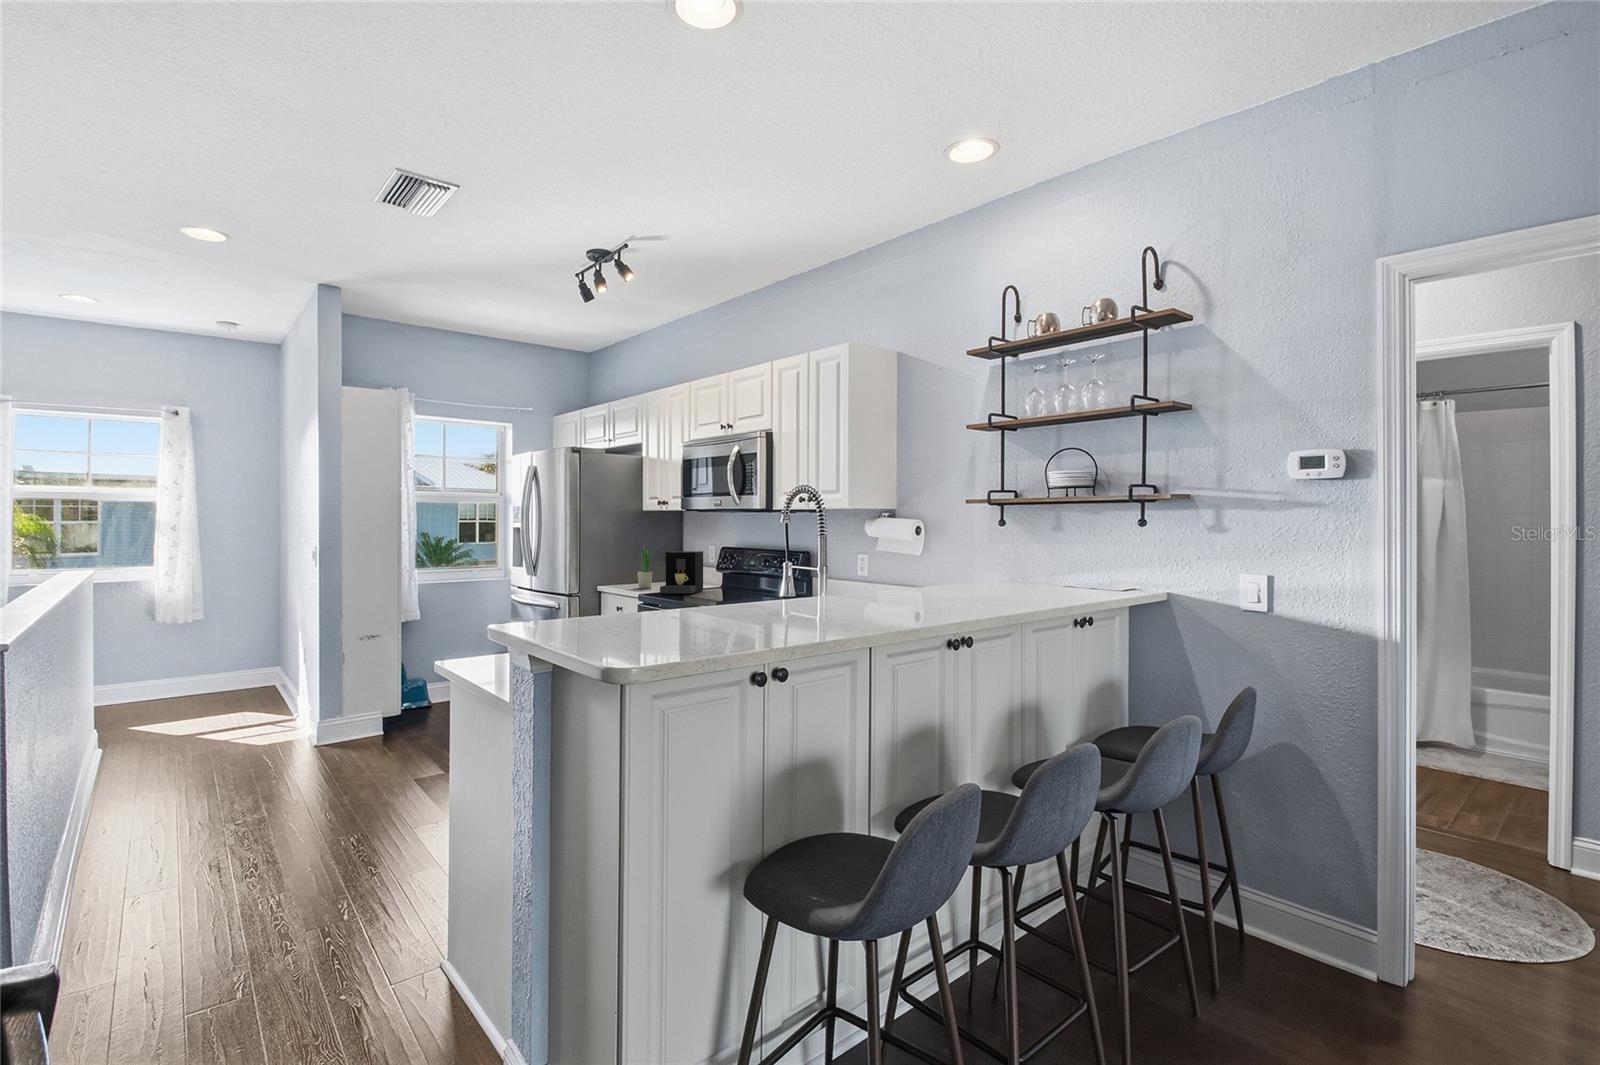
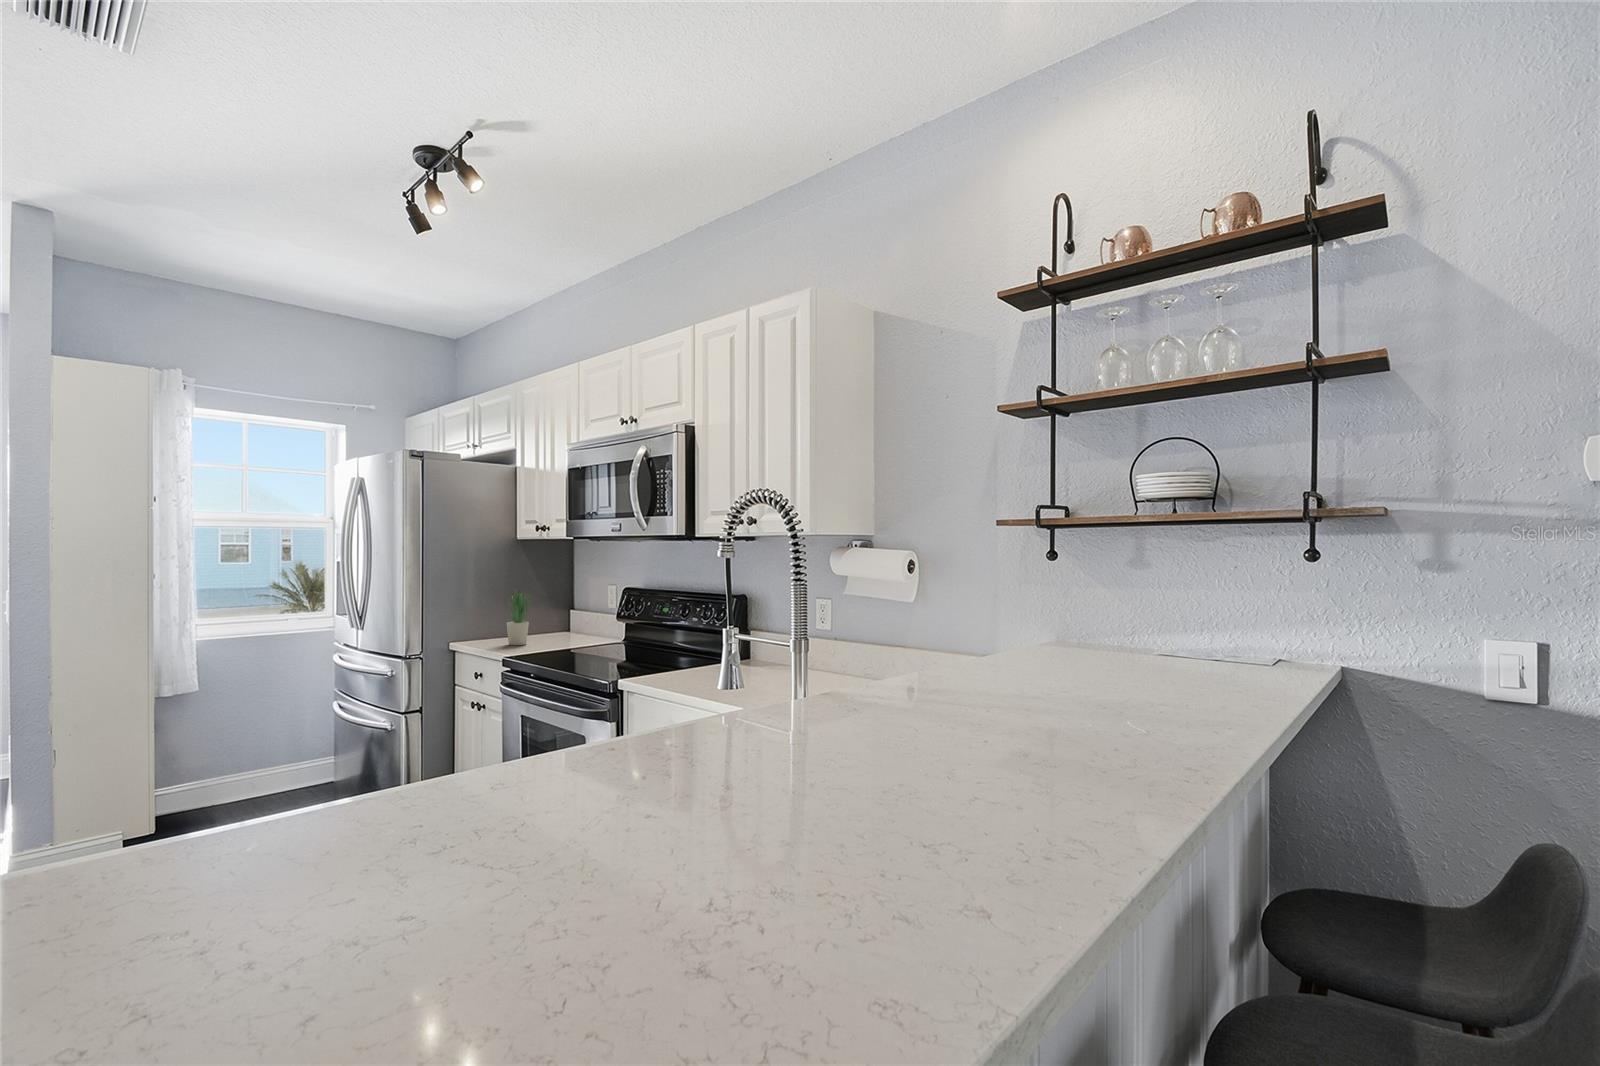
coffee maker: present [660,551,703,594] -> none [534,593,599,656]

